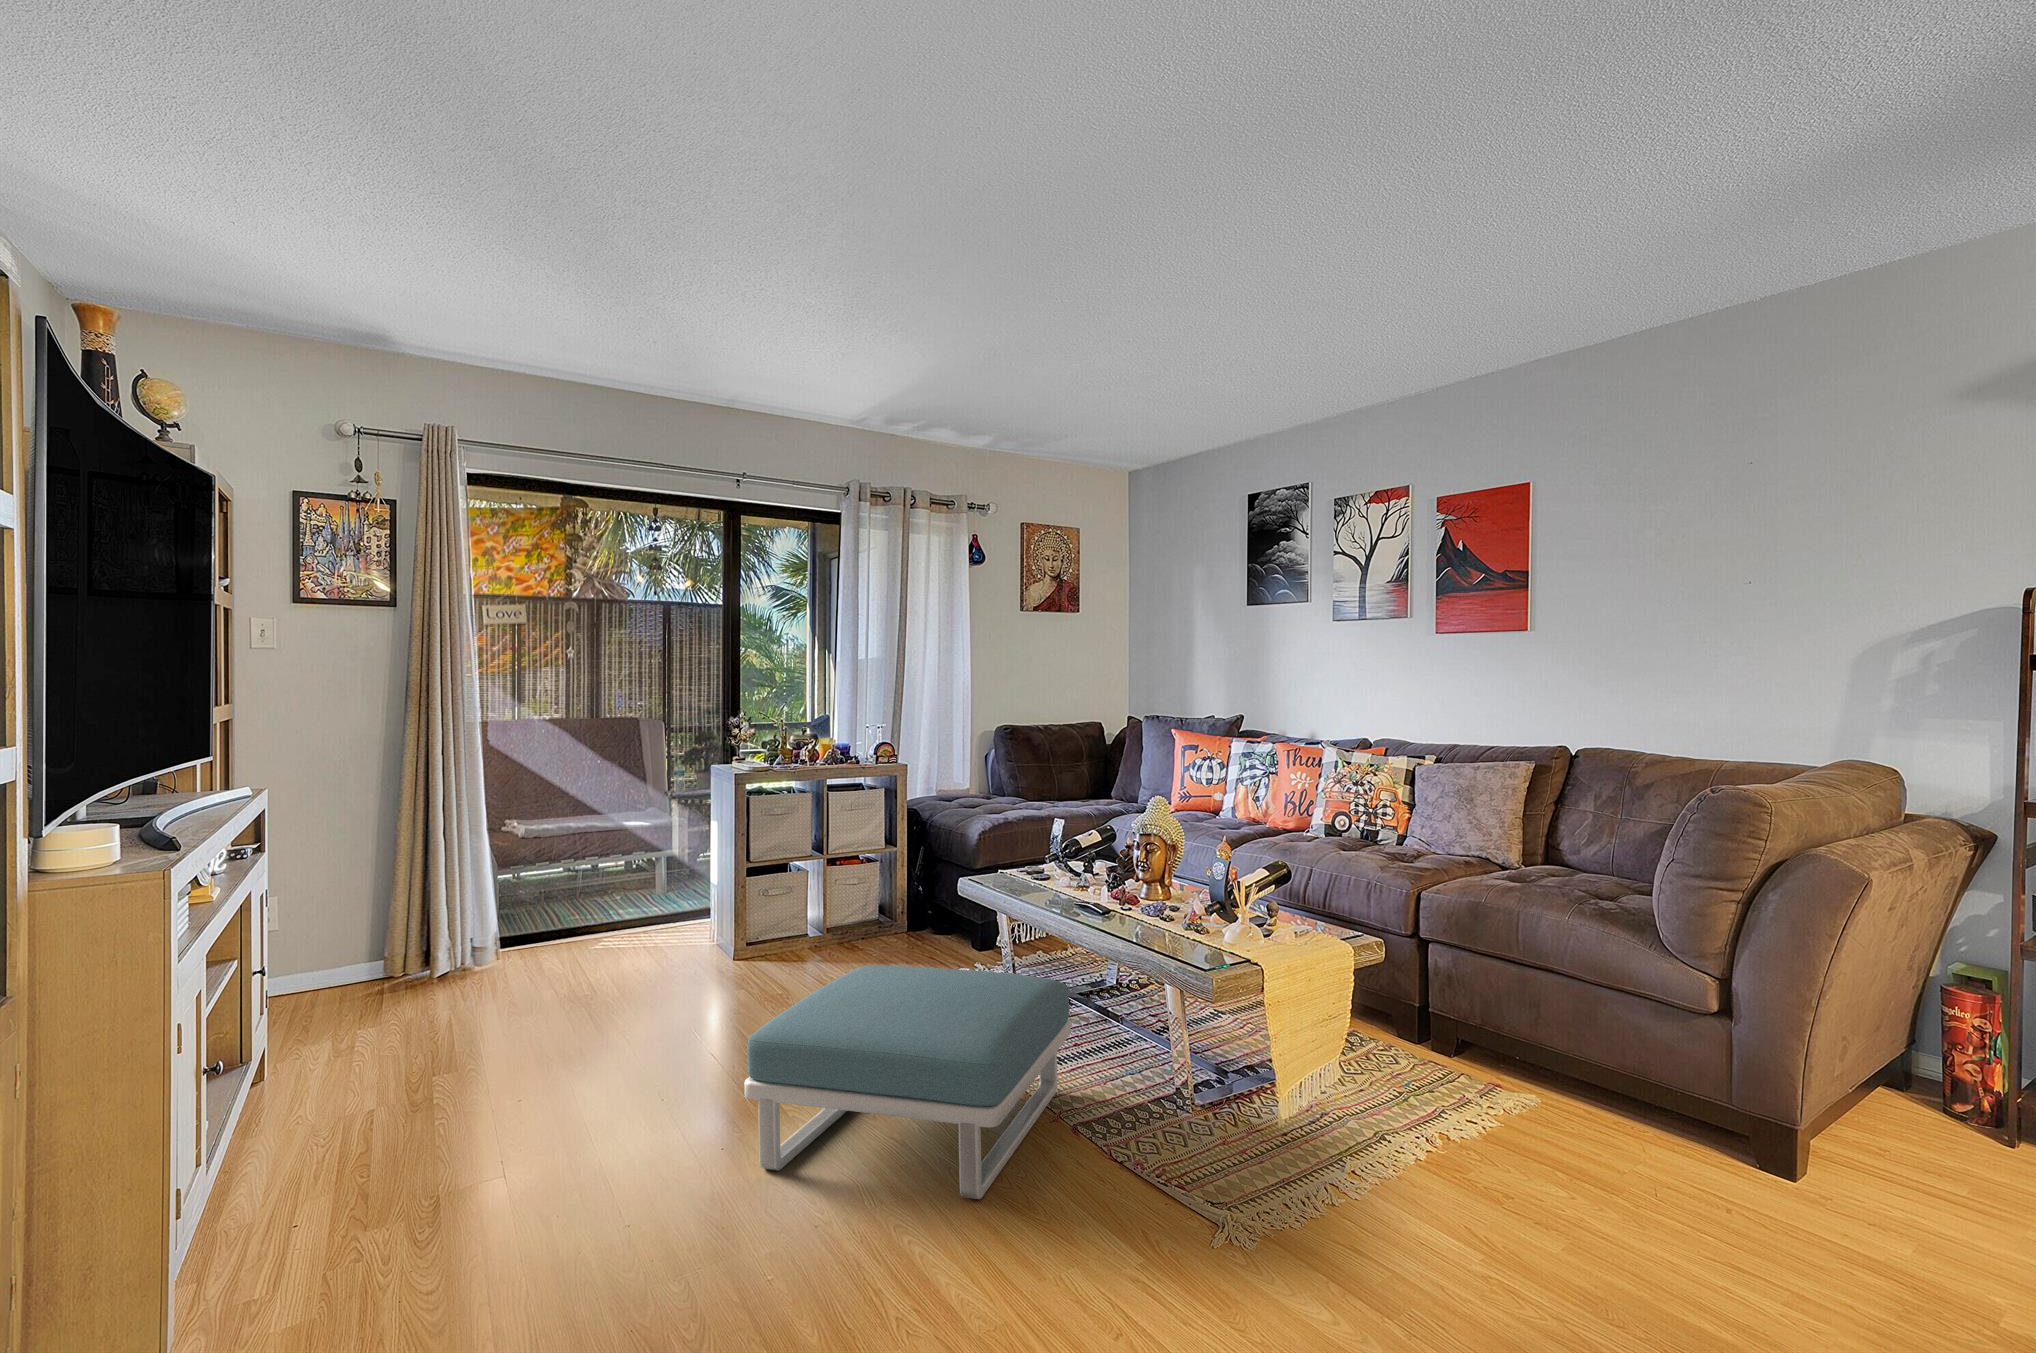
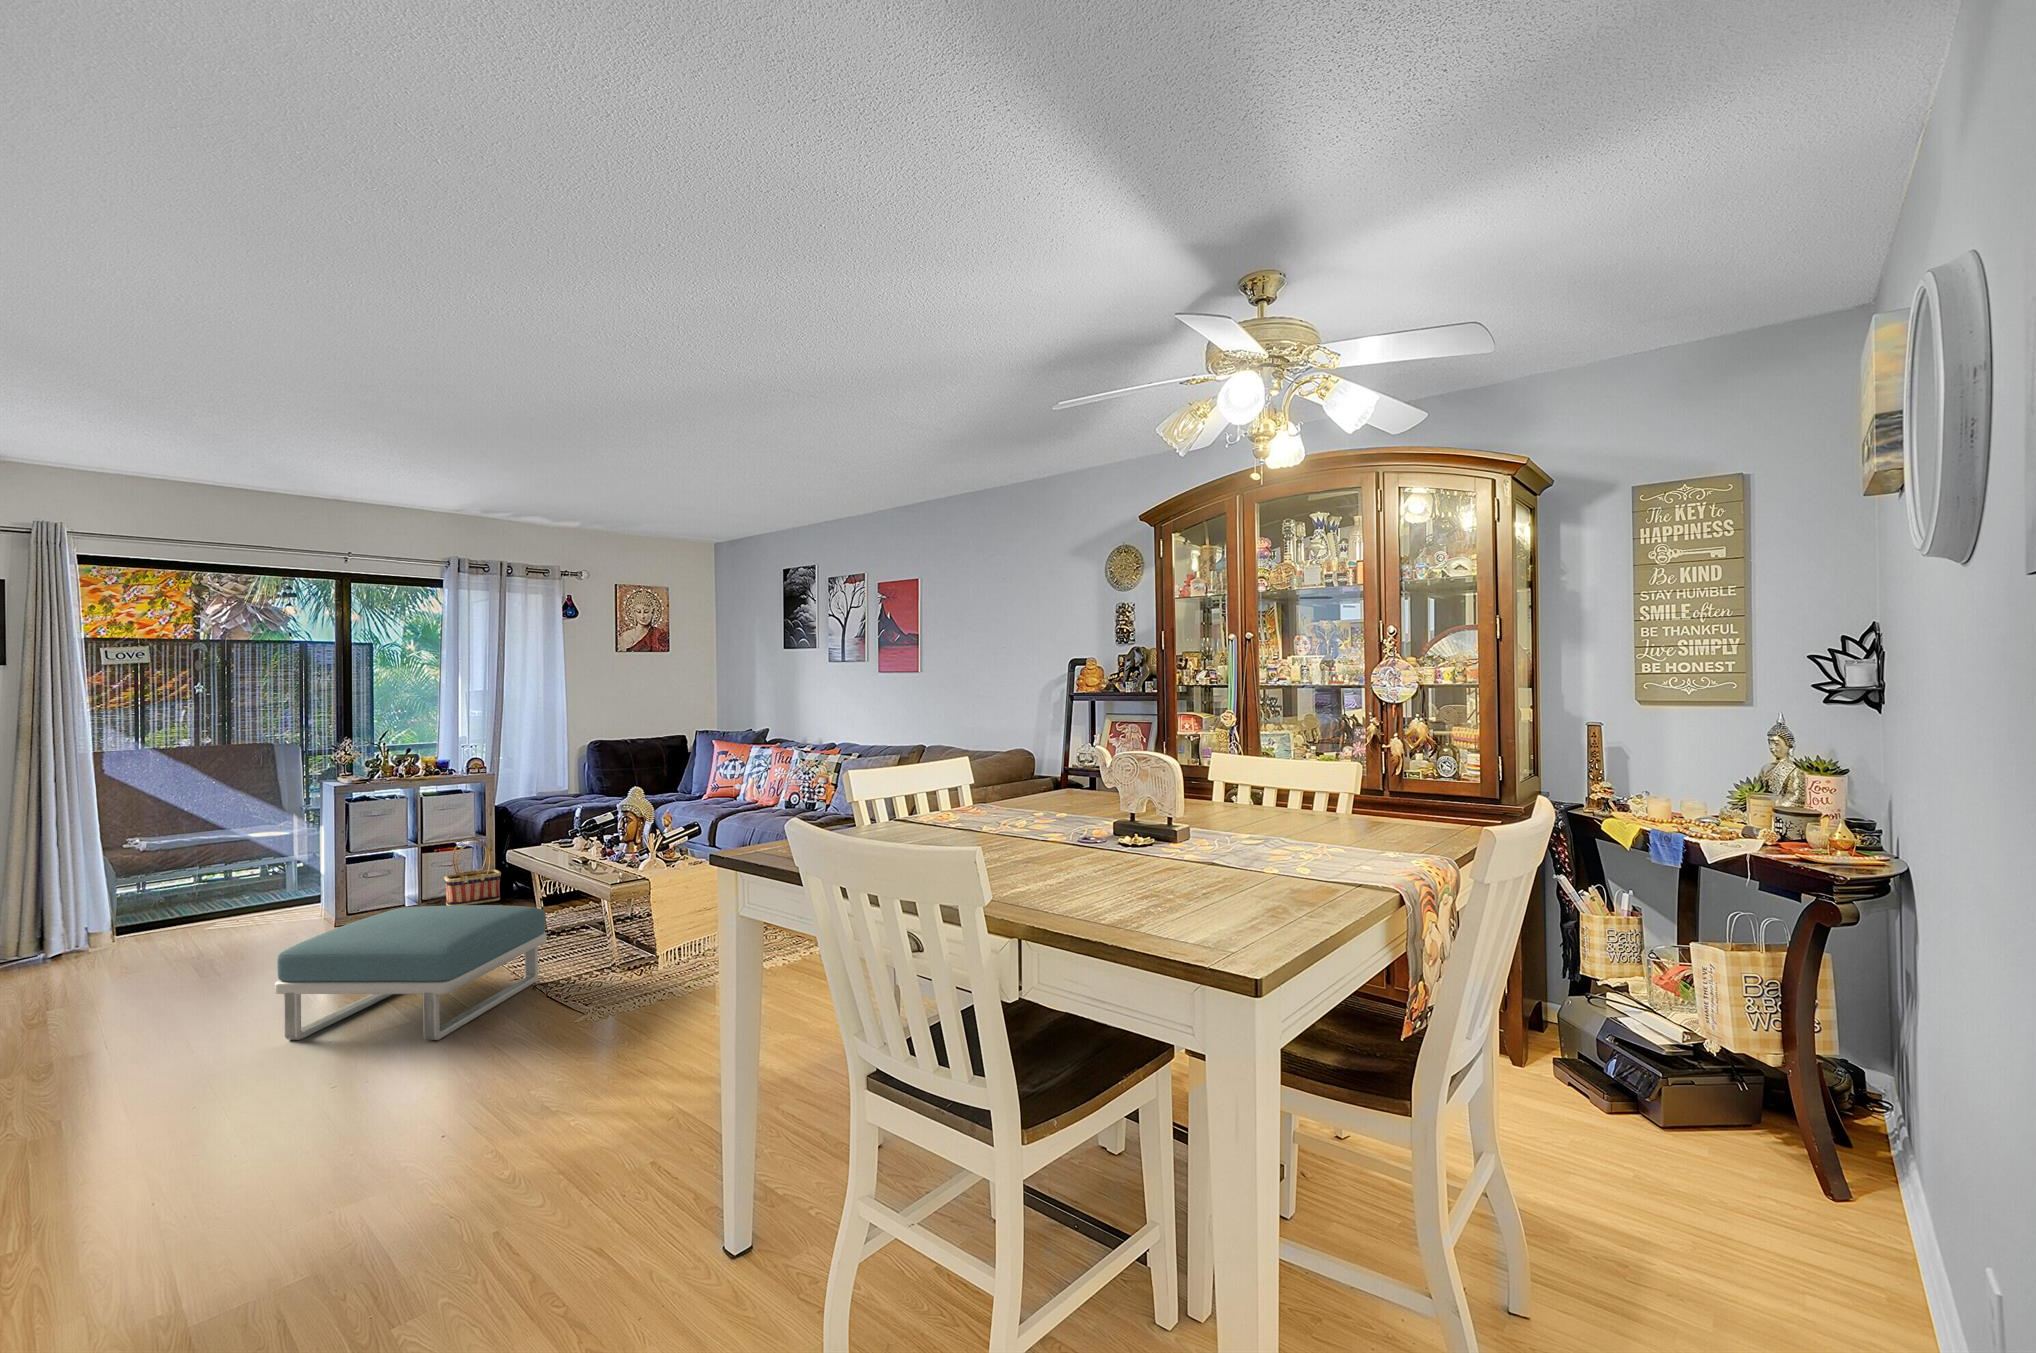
basket: none [851,858,917,949] -> present [444,839,501,906]

